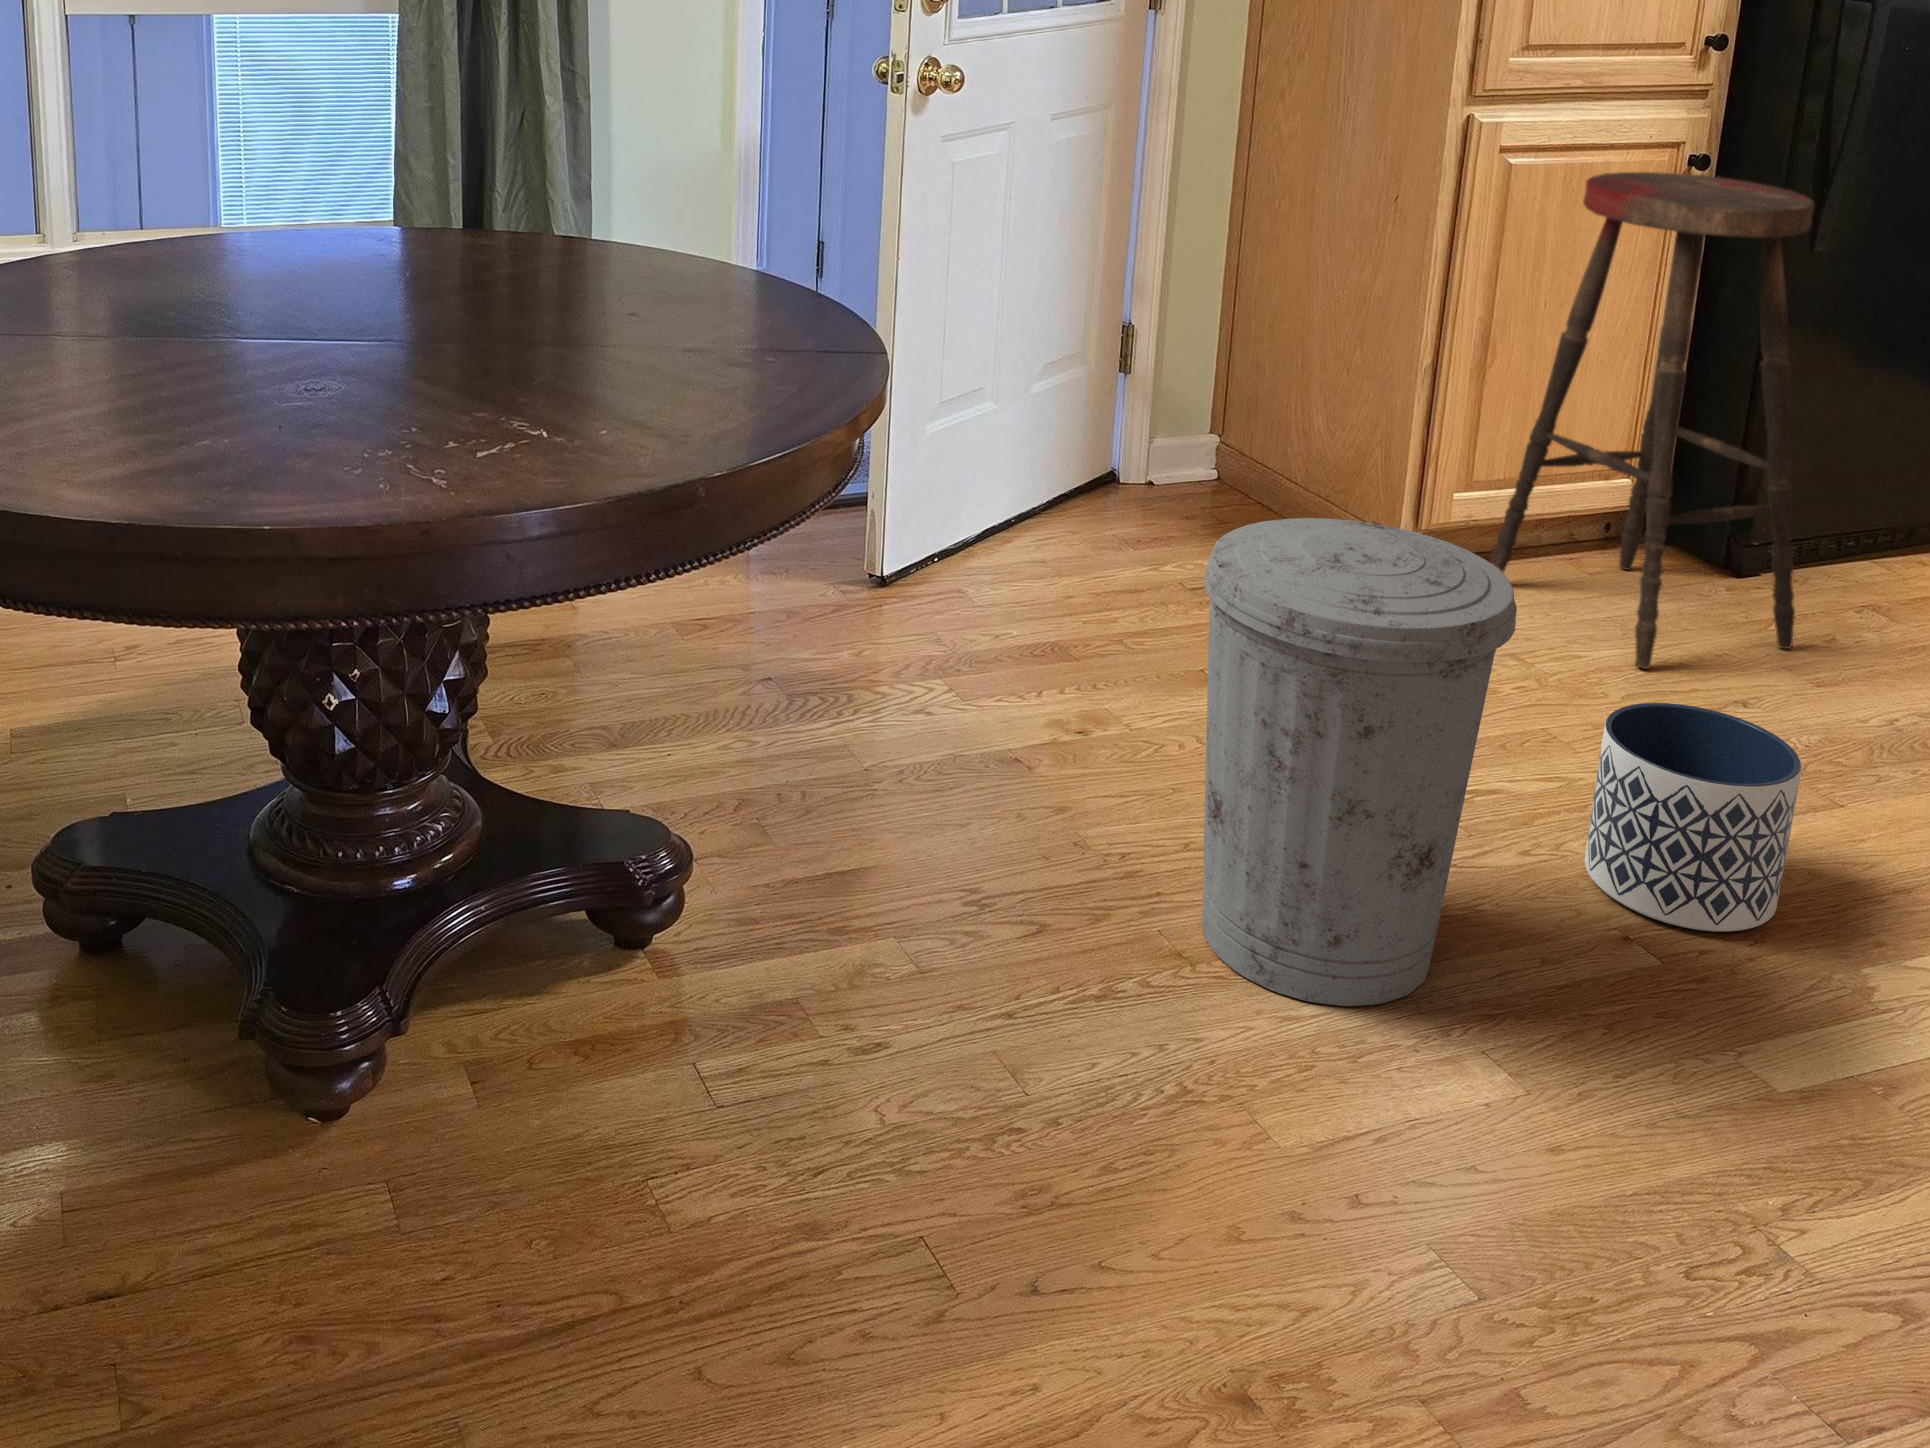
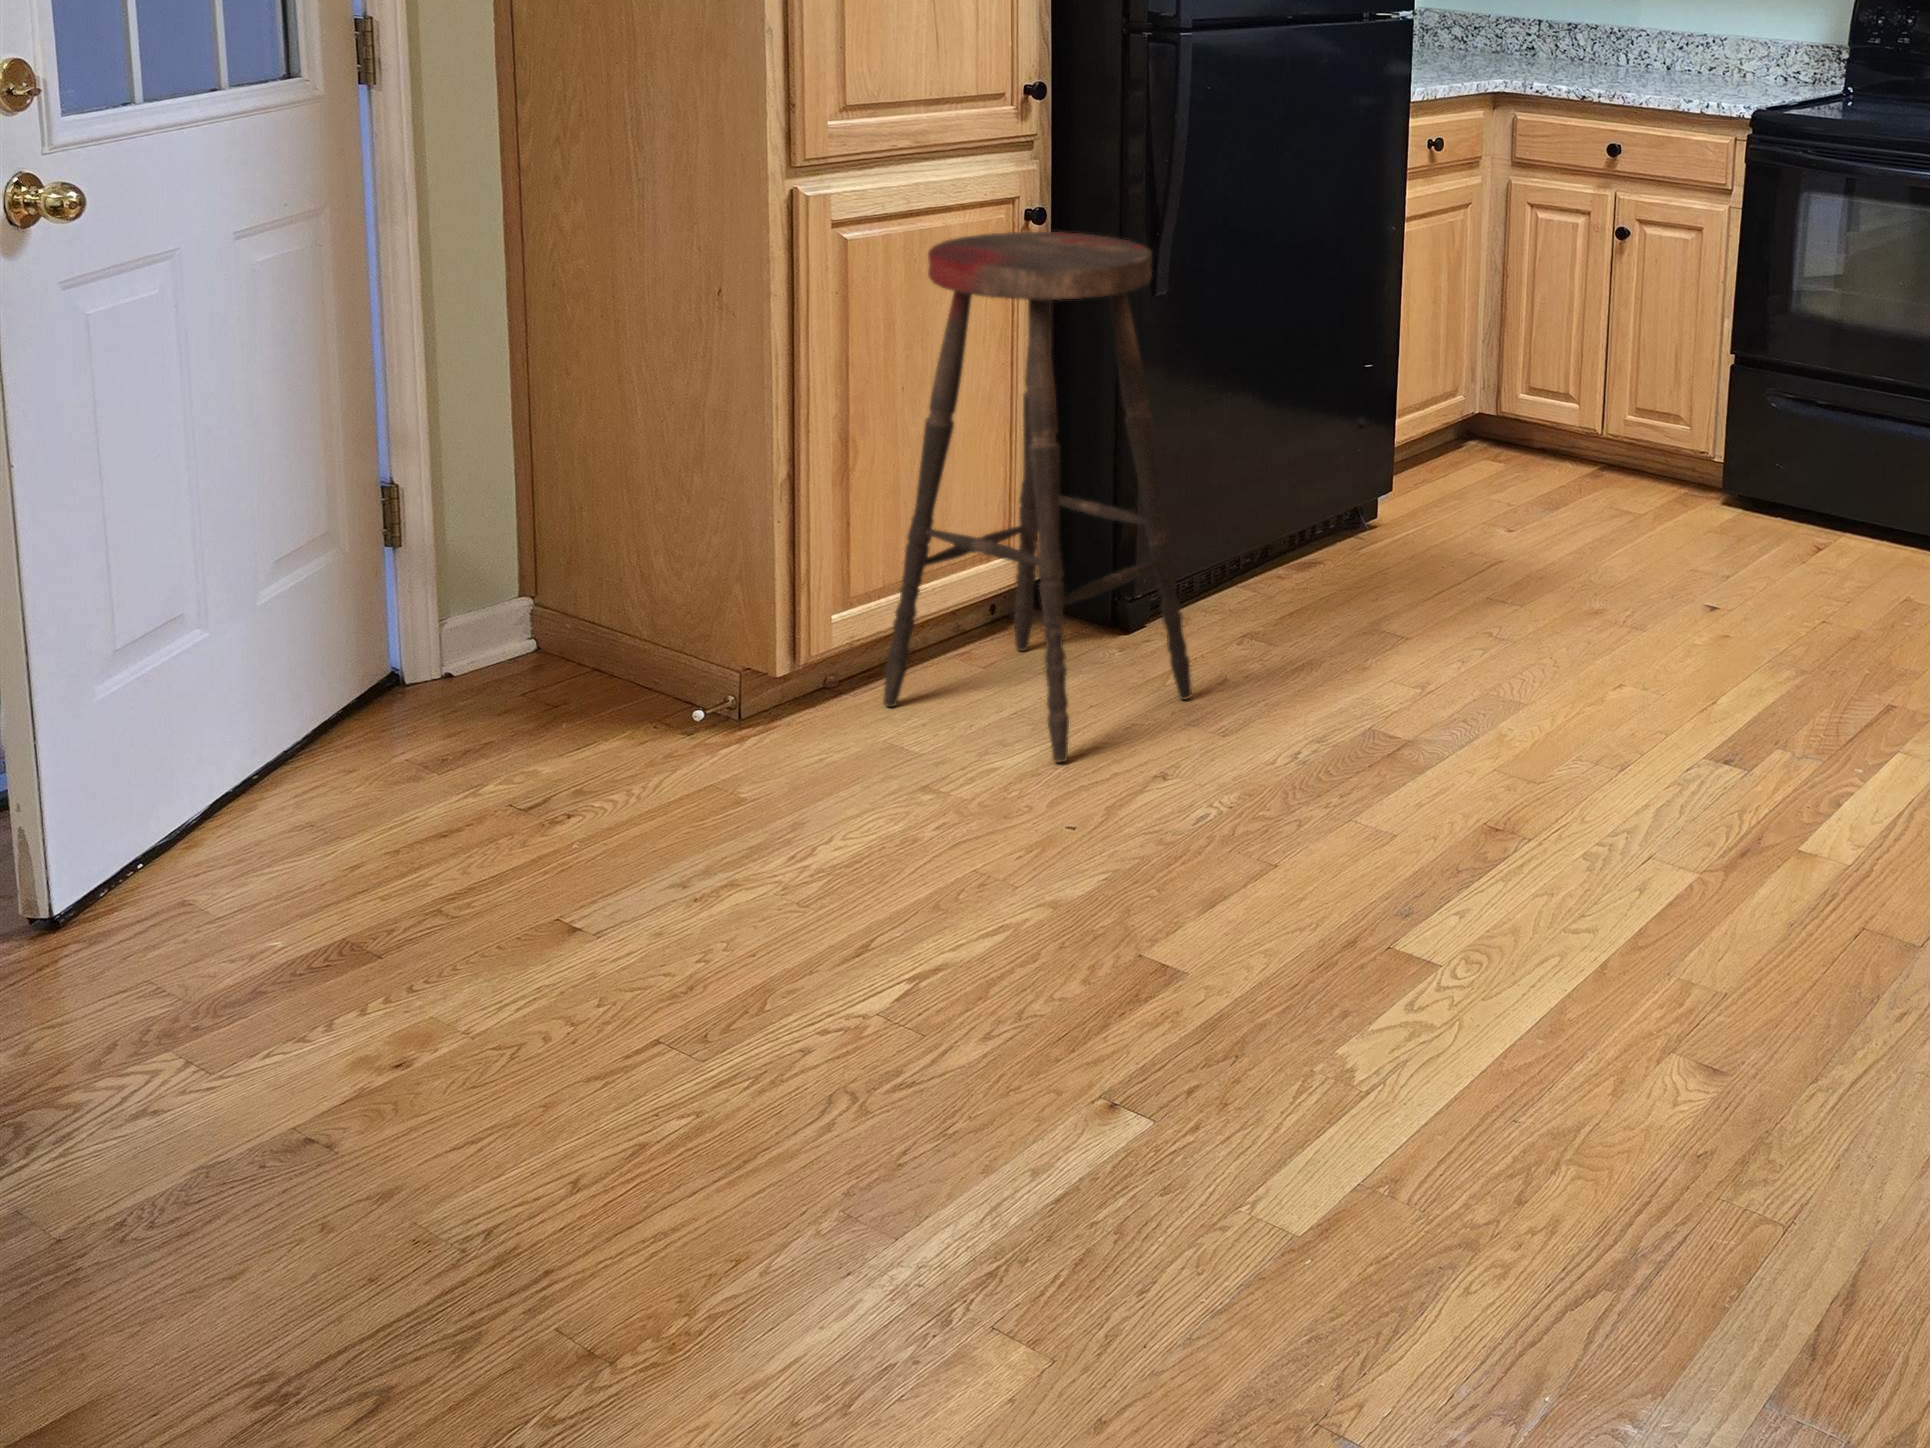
trash can: present [1202,518,1517,1006] -> none [553,722,949,1348]
planter: present [1584,703,1801,932] -> none [1046,812,1240,1060]

